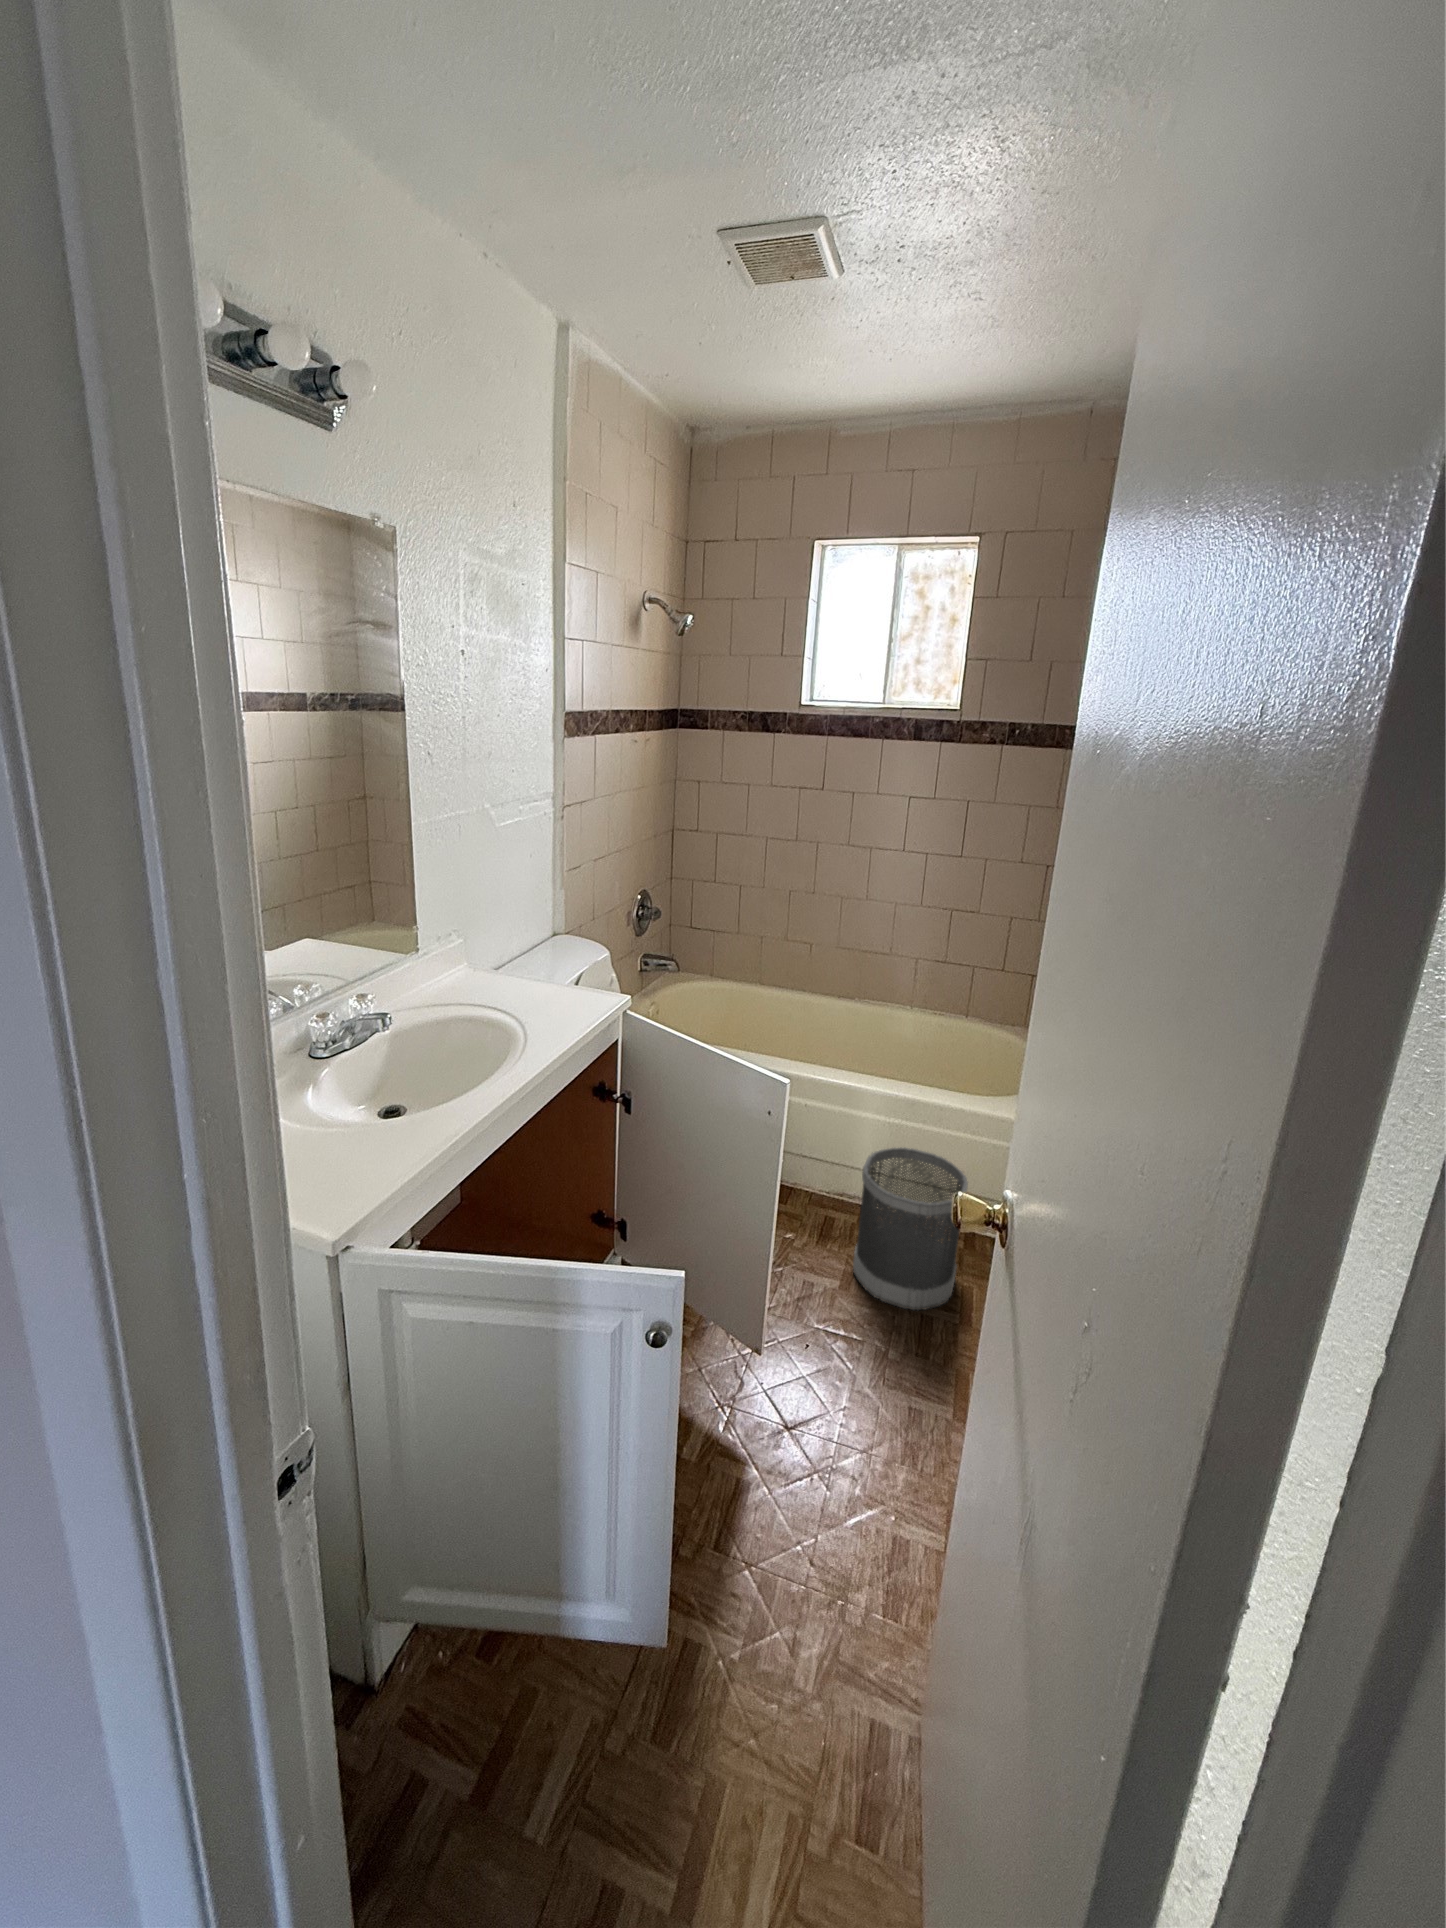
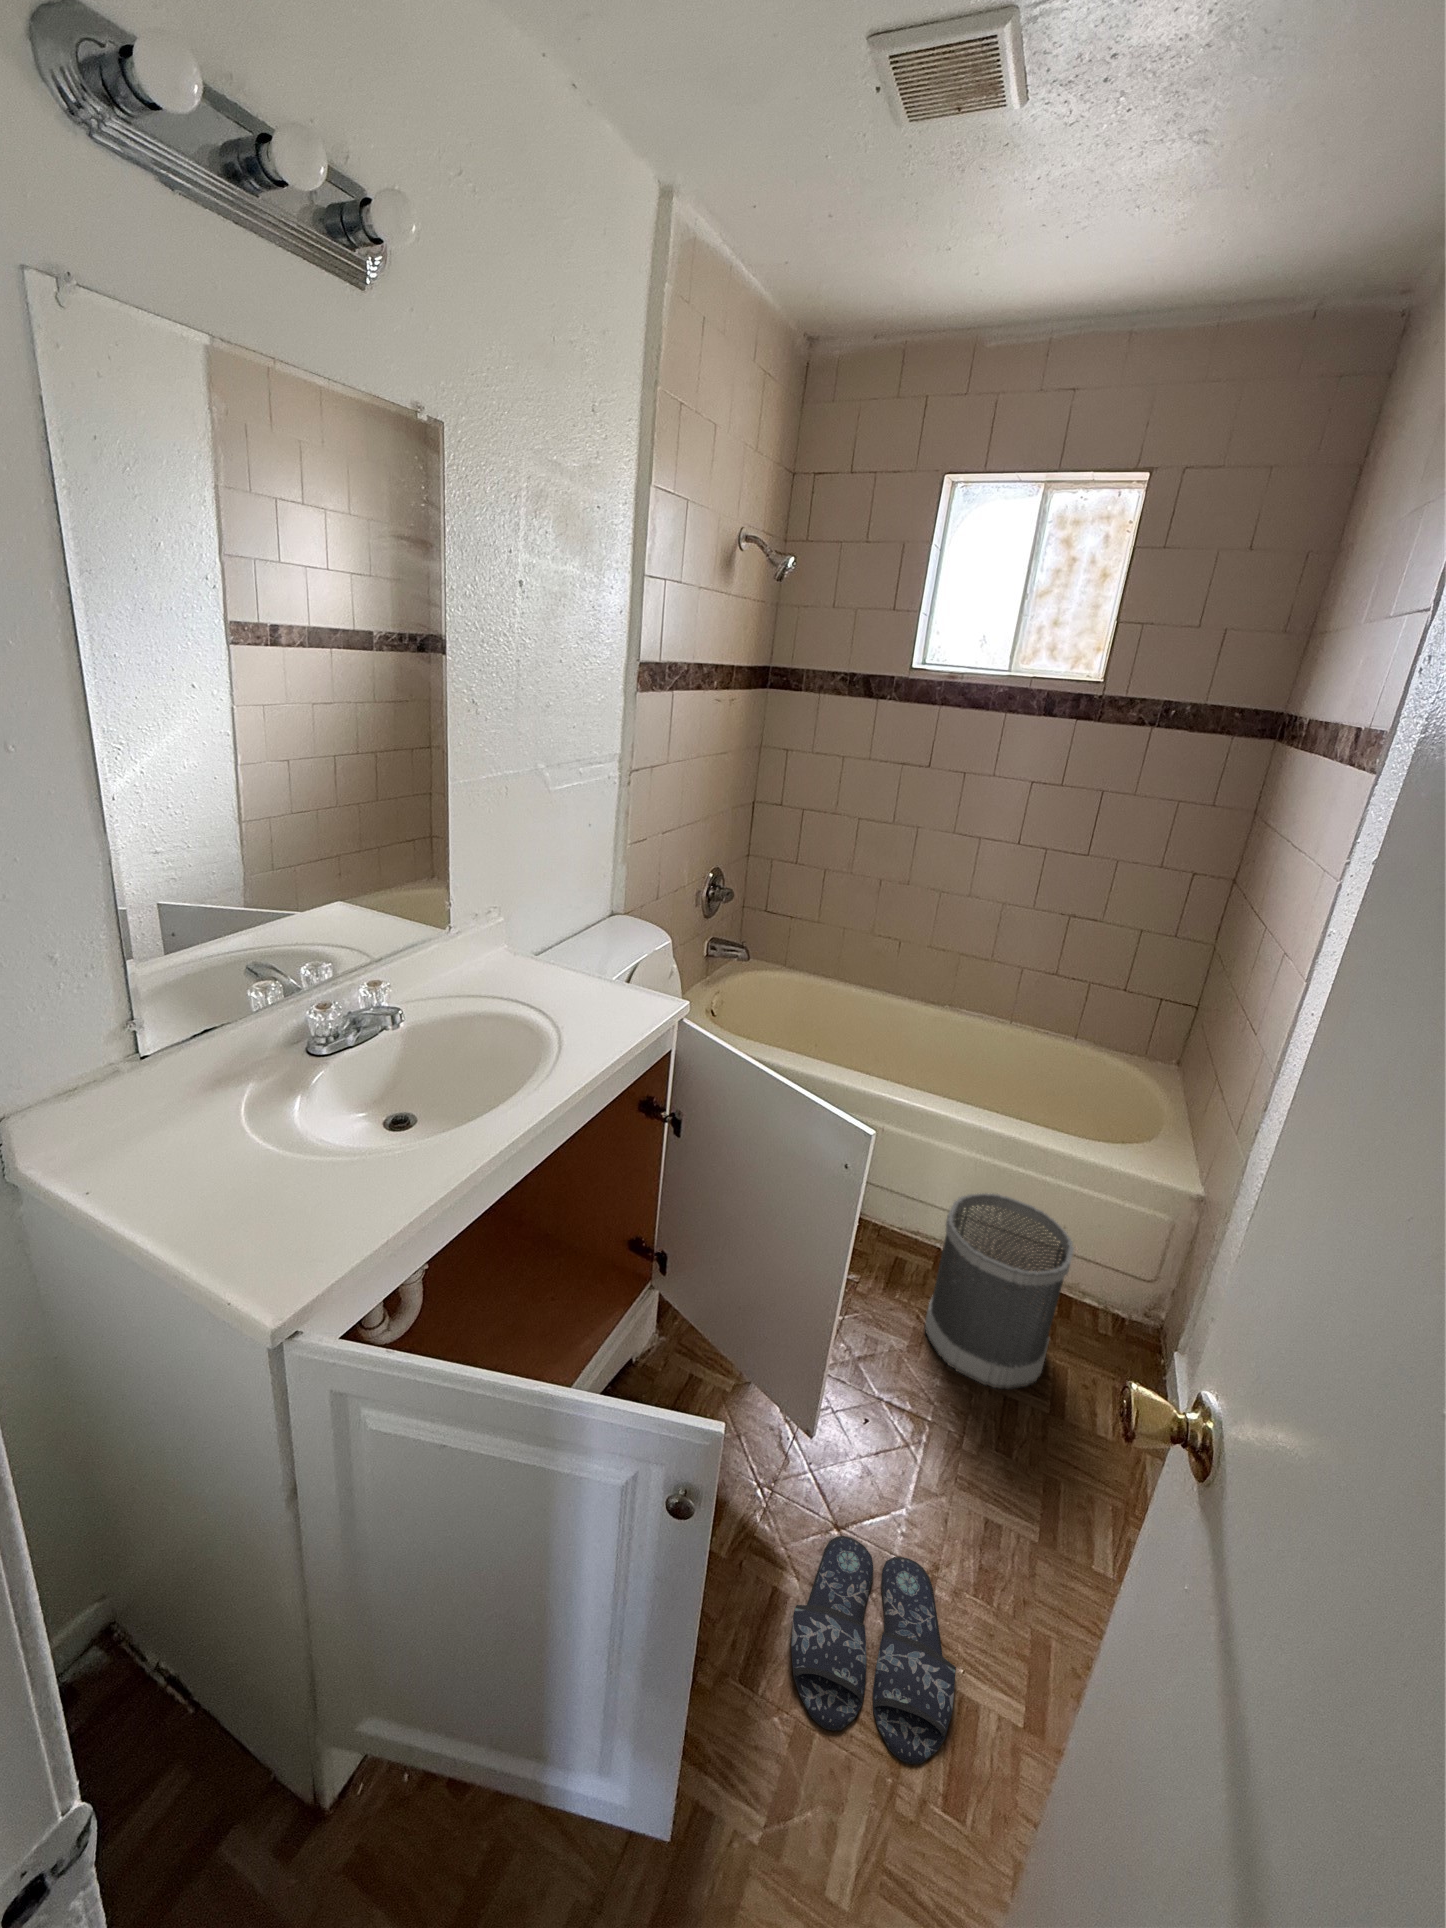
slippers: none [755,1434,889,1588] -> present [791,1536,956,1764]

